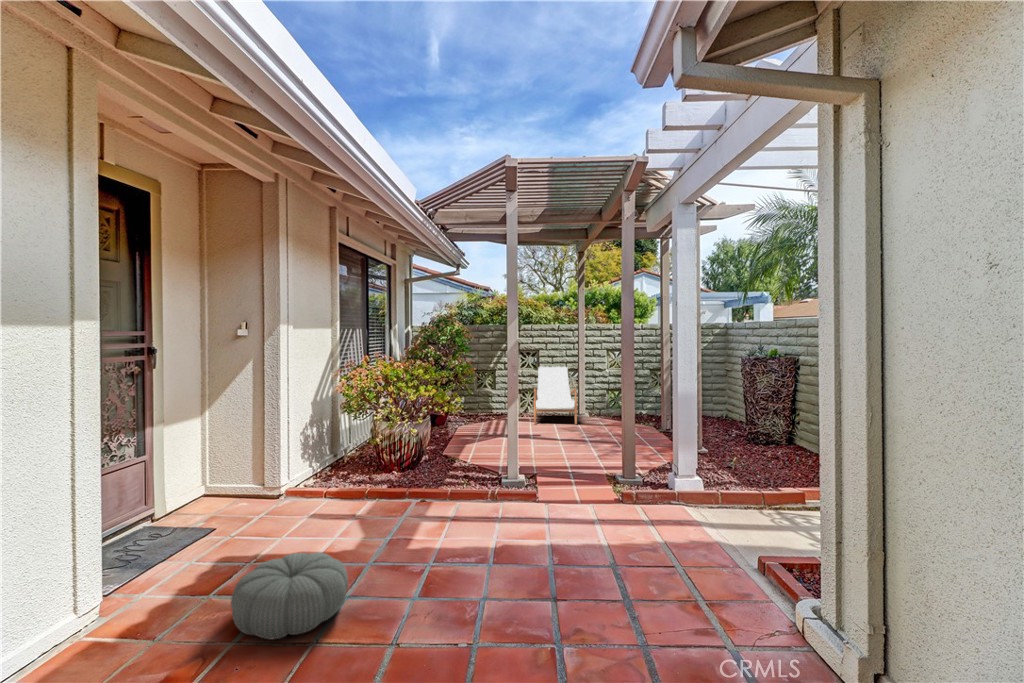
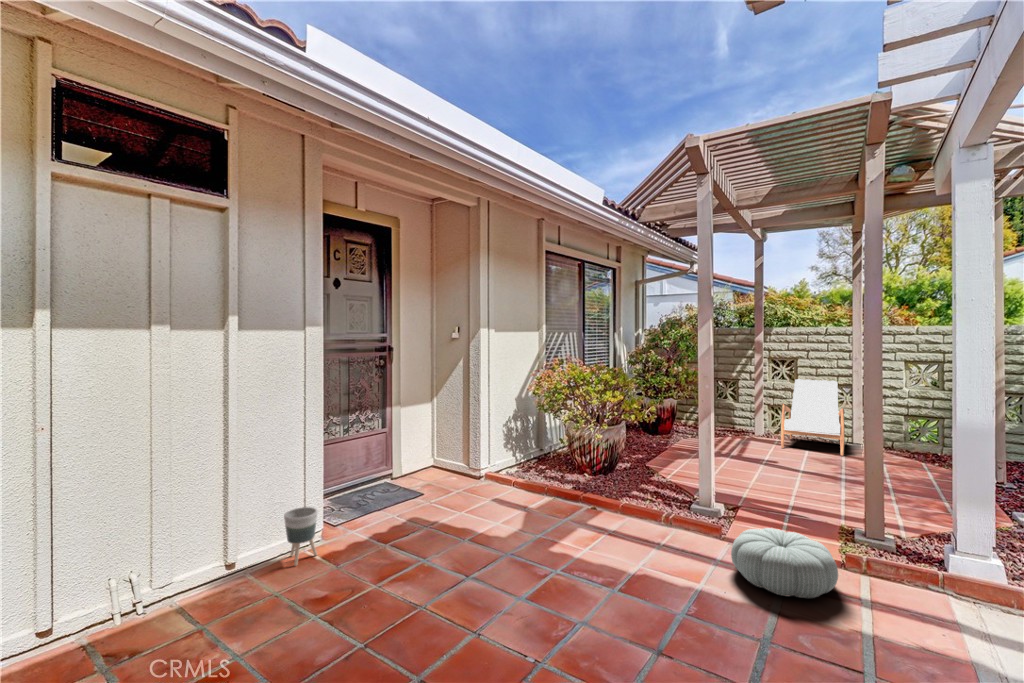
pouf: present [231,552,348,639] -> present [731,528,838,598]
planter: none [54,573,111,659] -> present [284,507,317,566]

